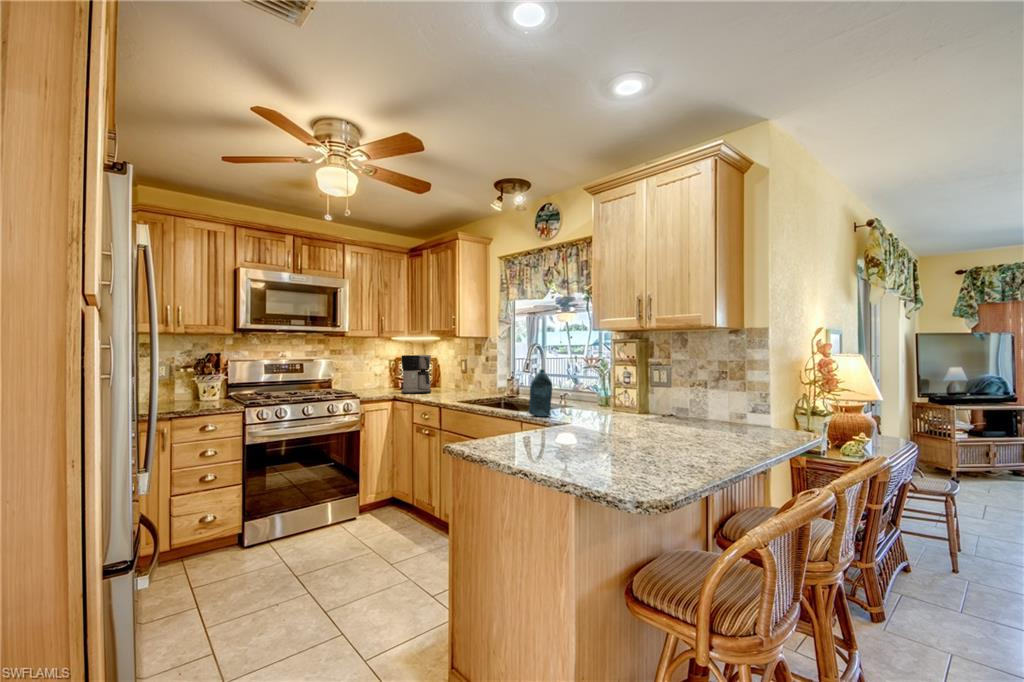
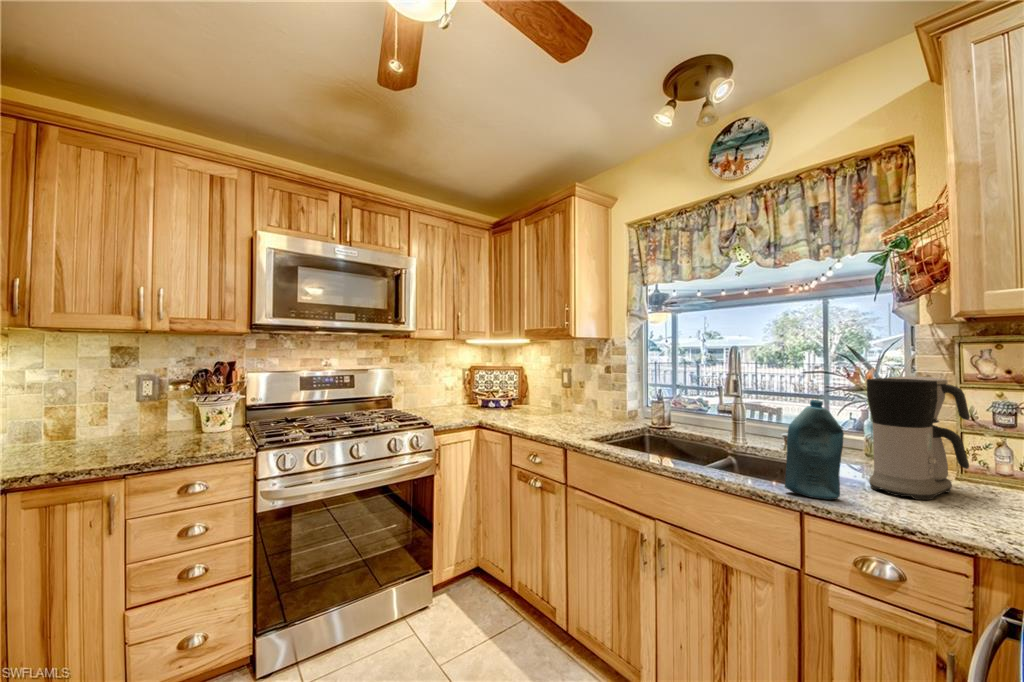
coffee maker: present [402,355,431,394] -> present [867,376,970,500]

